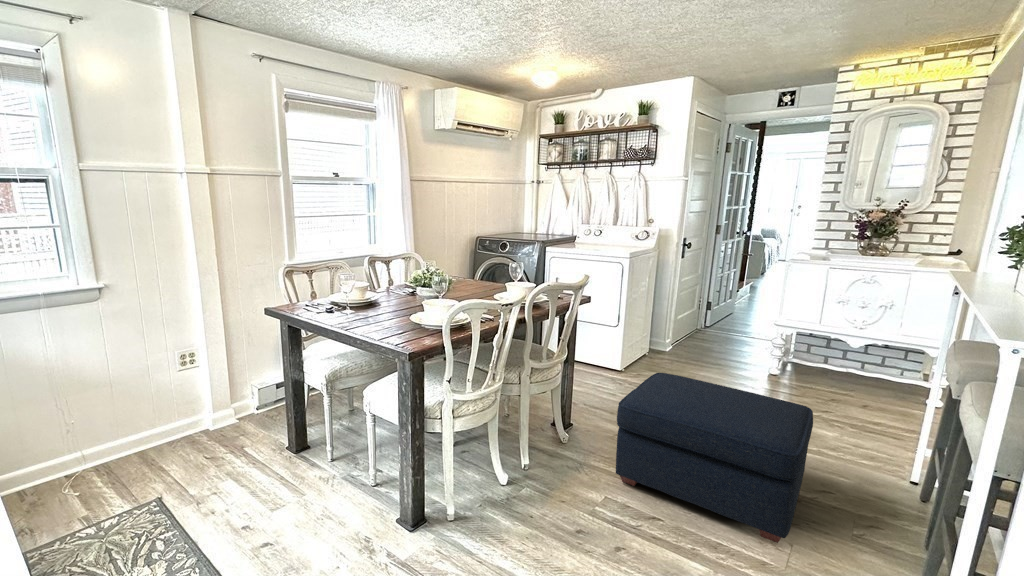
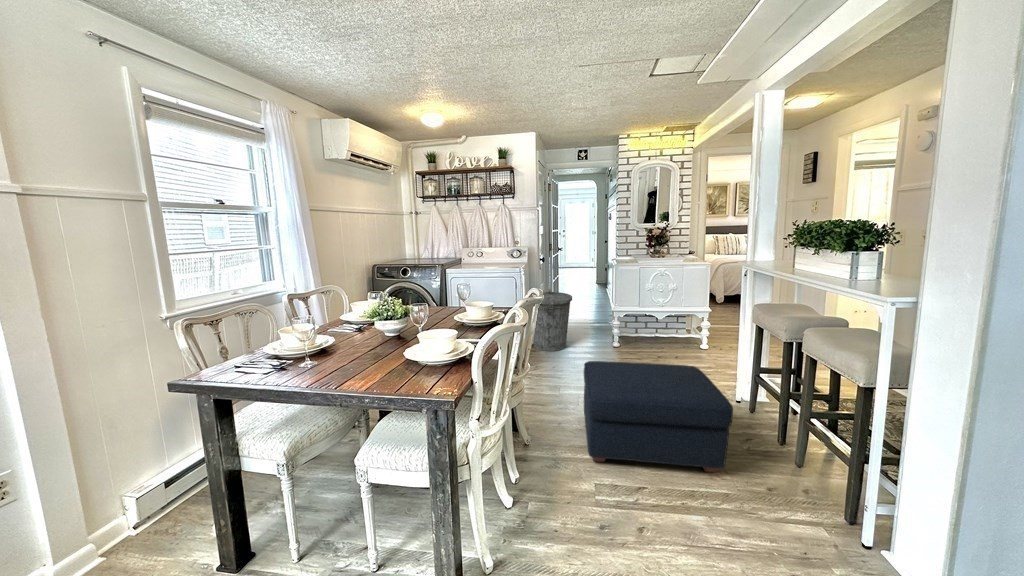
trash can: none [651,287,715,372] -> present [533,289,572,351]

